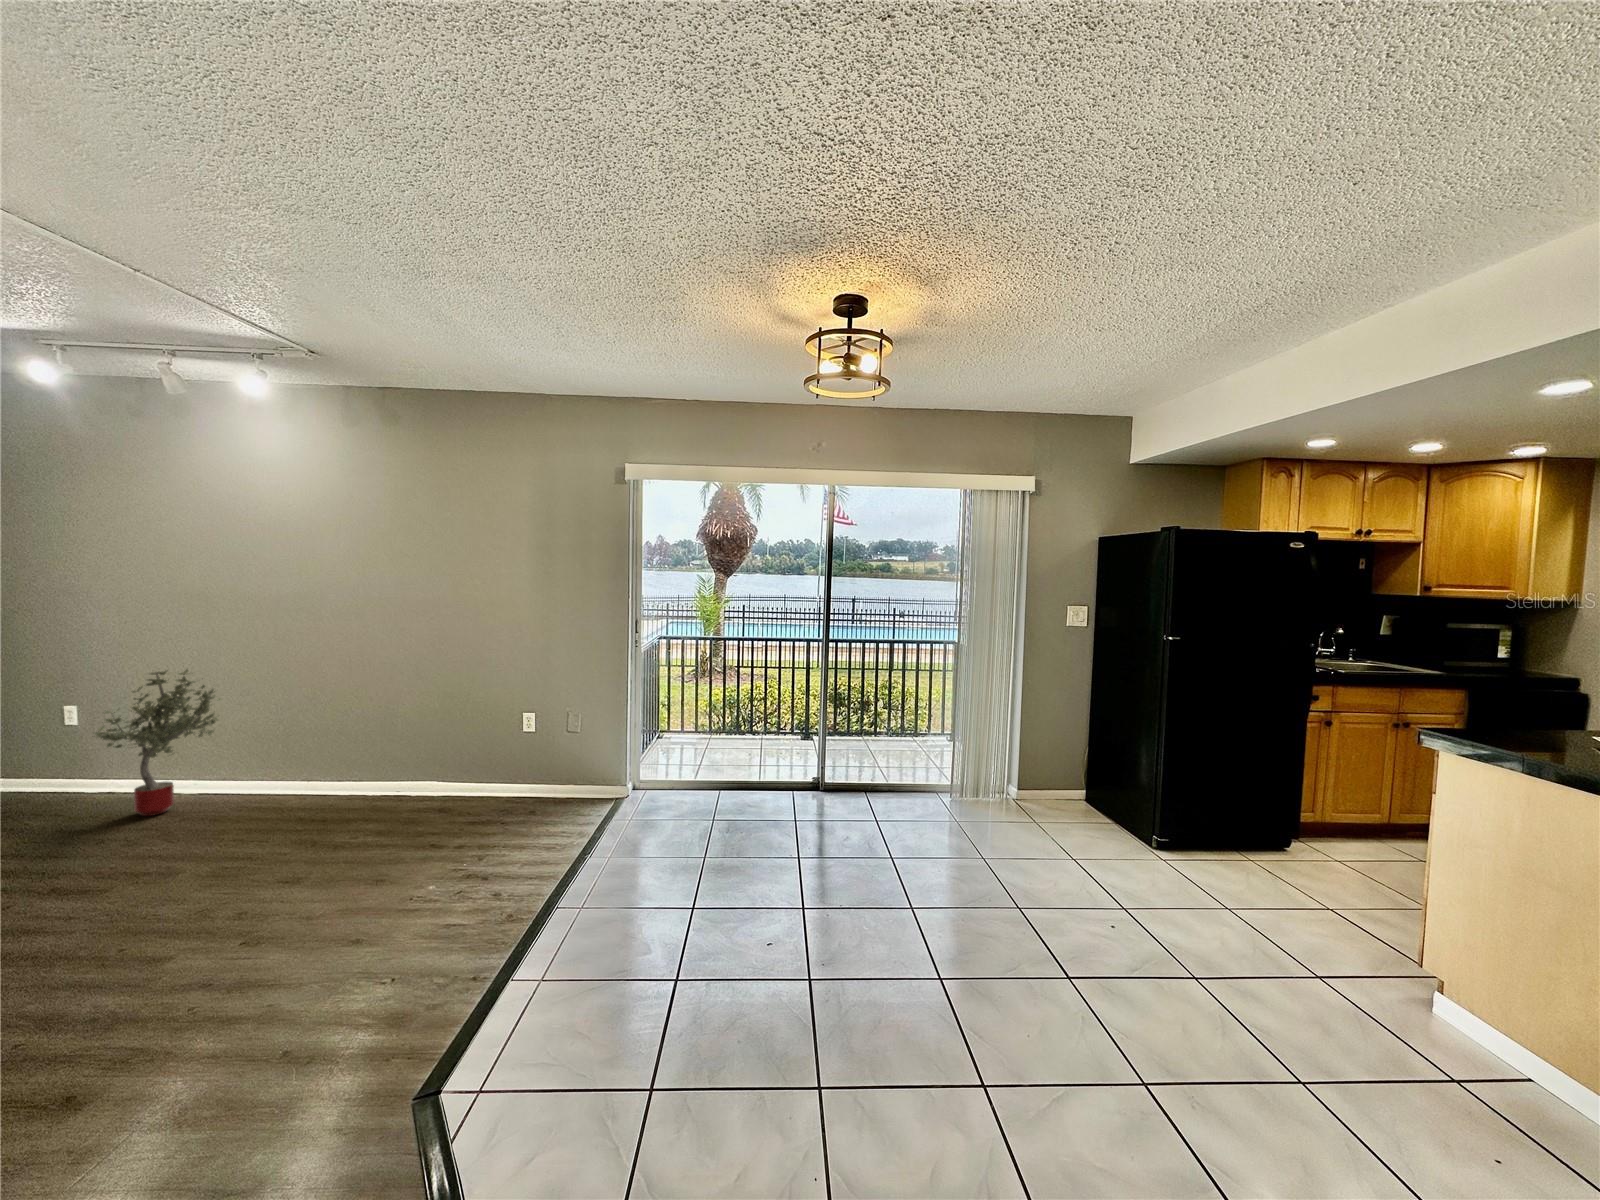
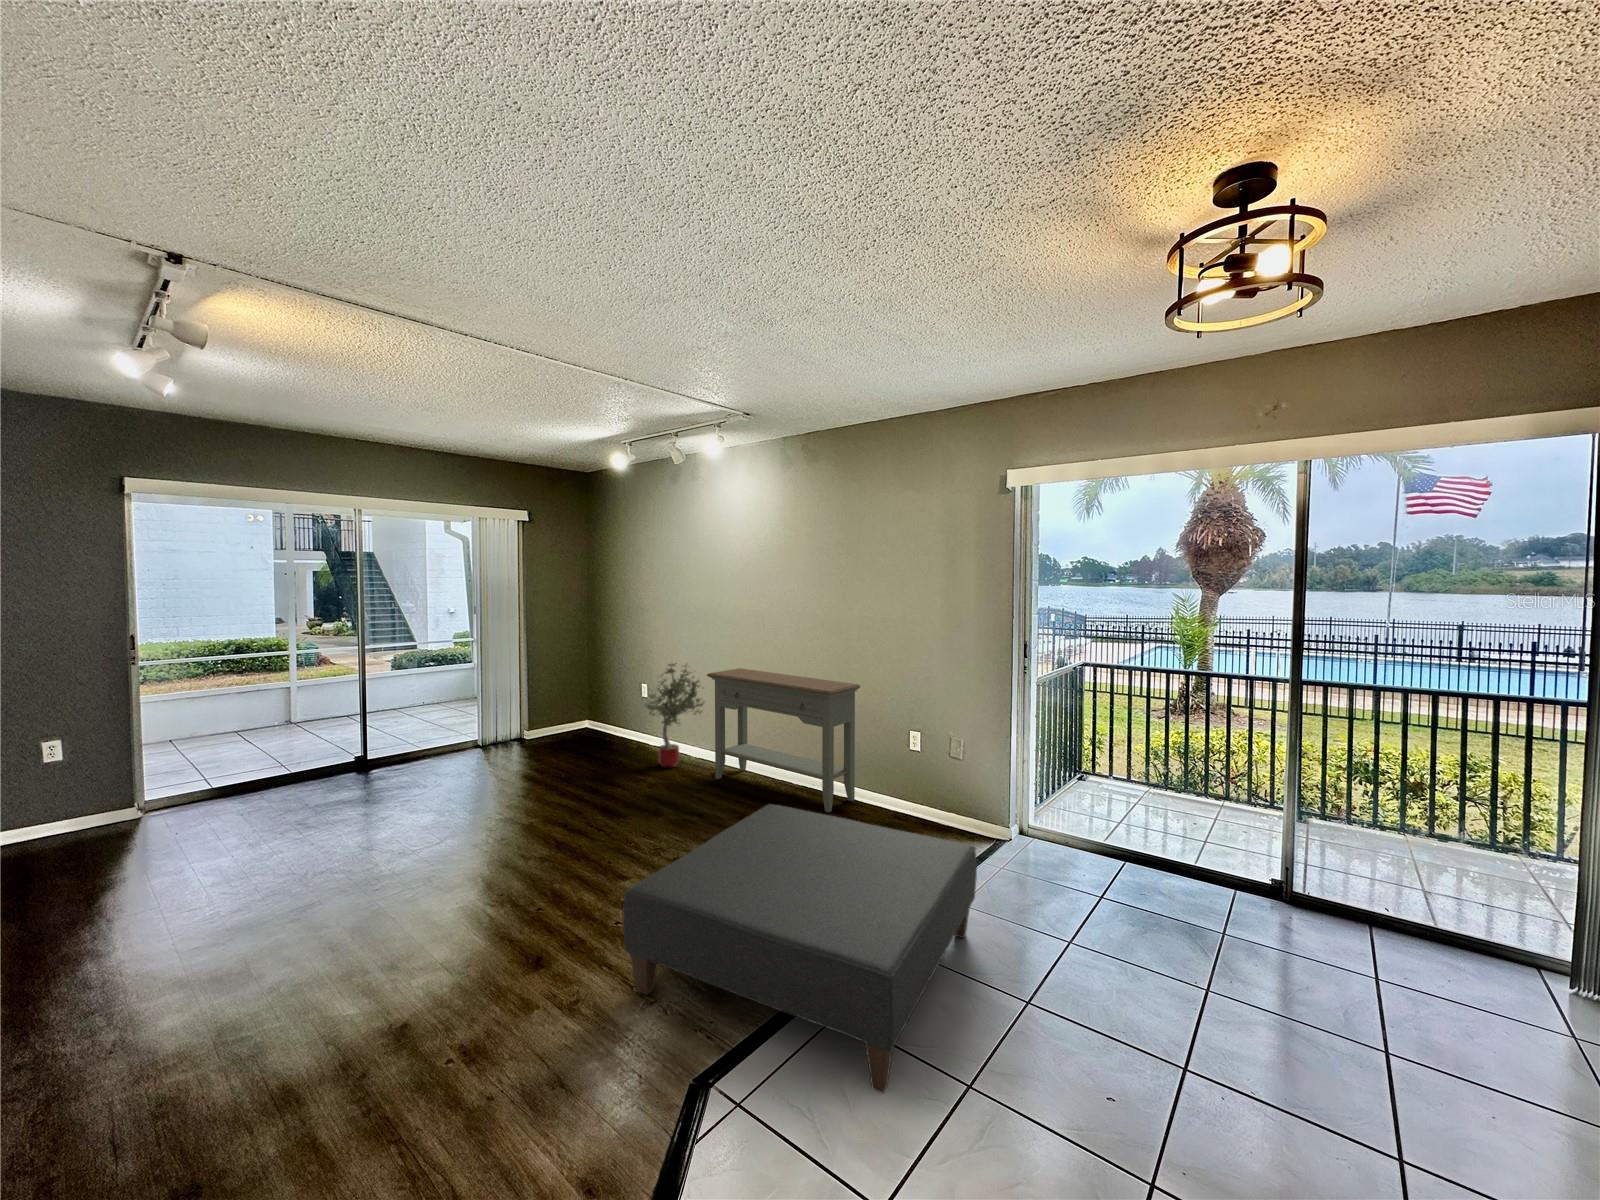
console table: none [234,669,467,814] -> present [707,668,860,812]
ottoman: none [249,797,634,1062] -> present [623,804,977,1093]

